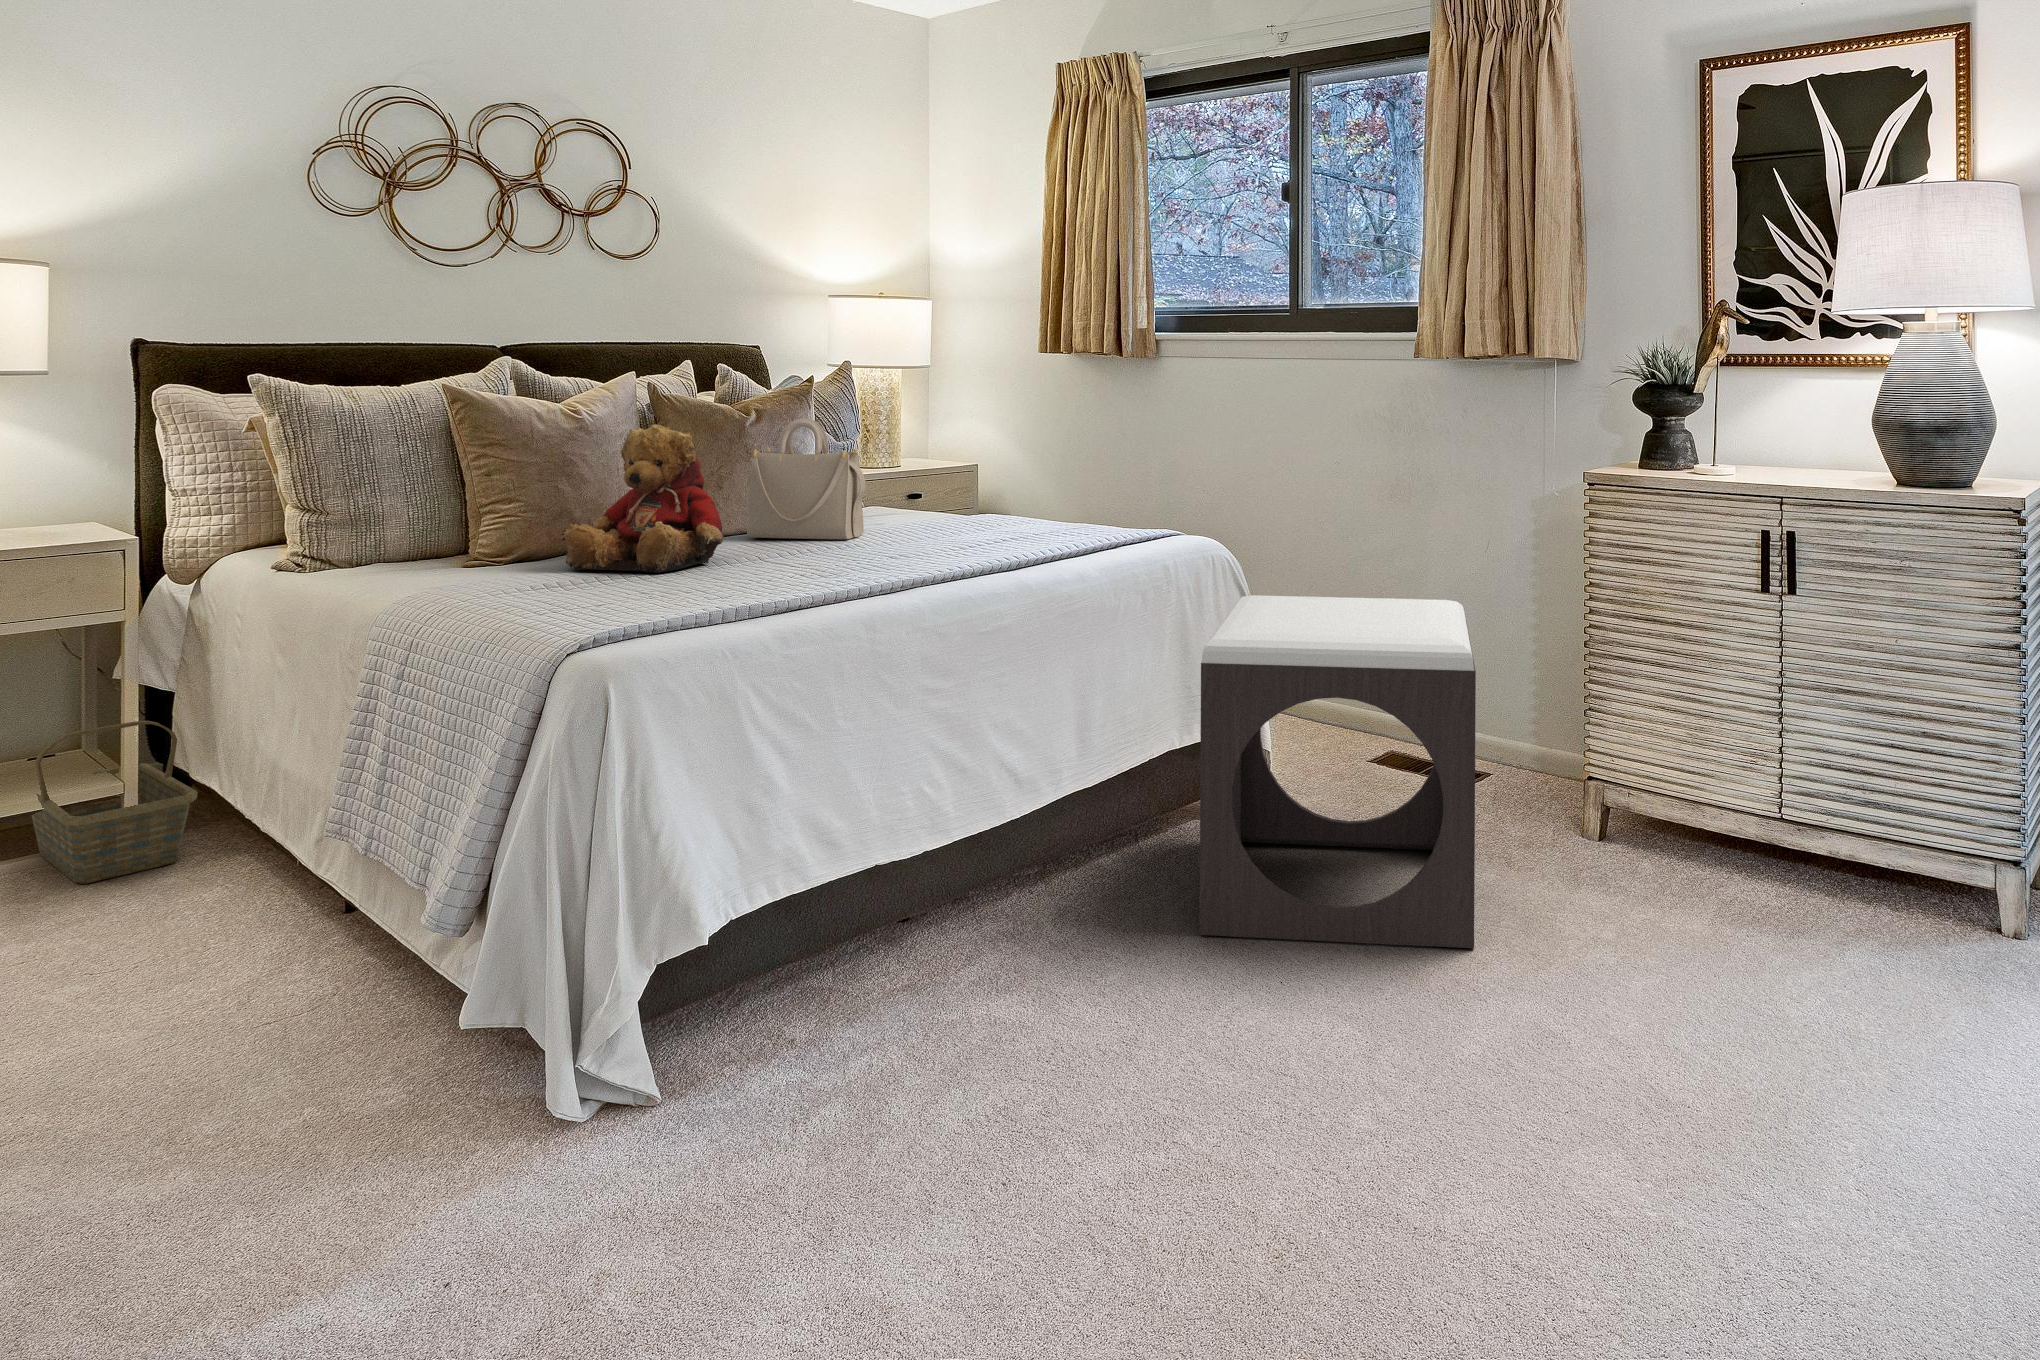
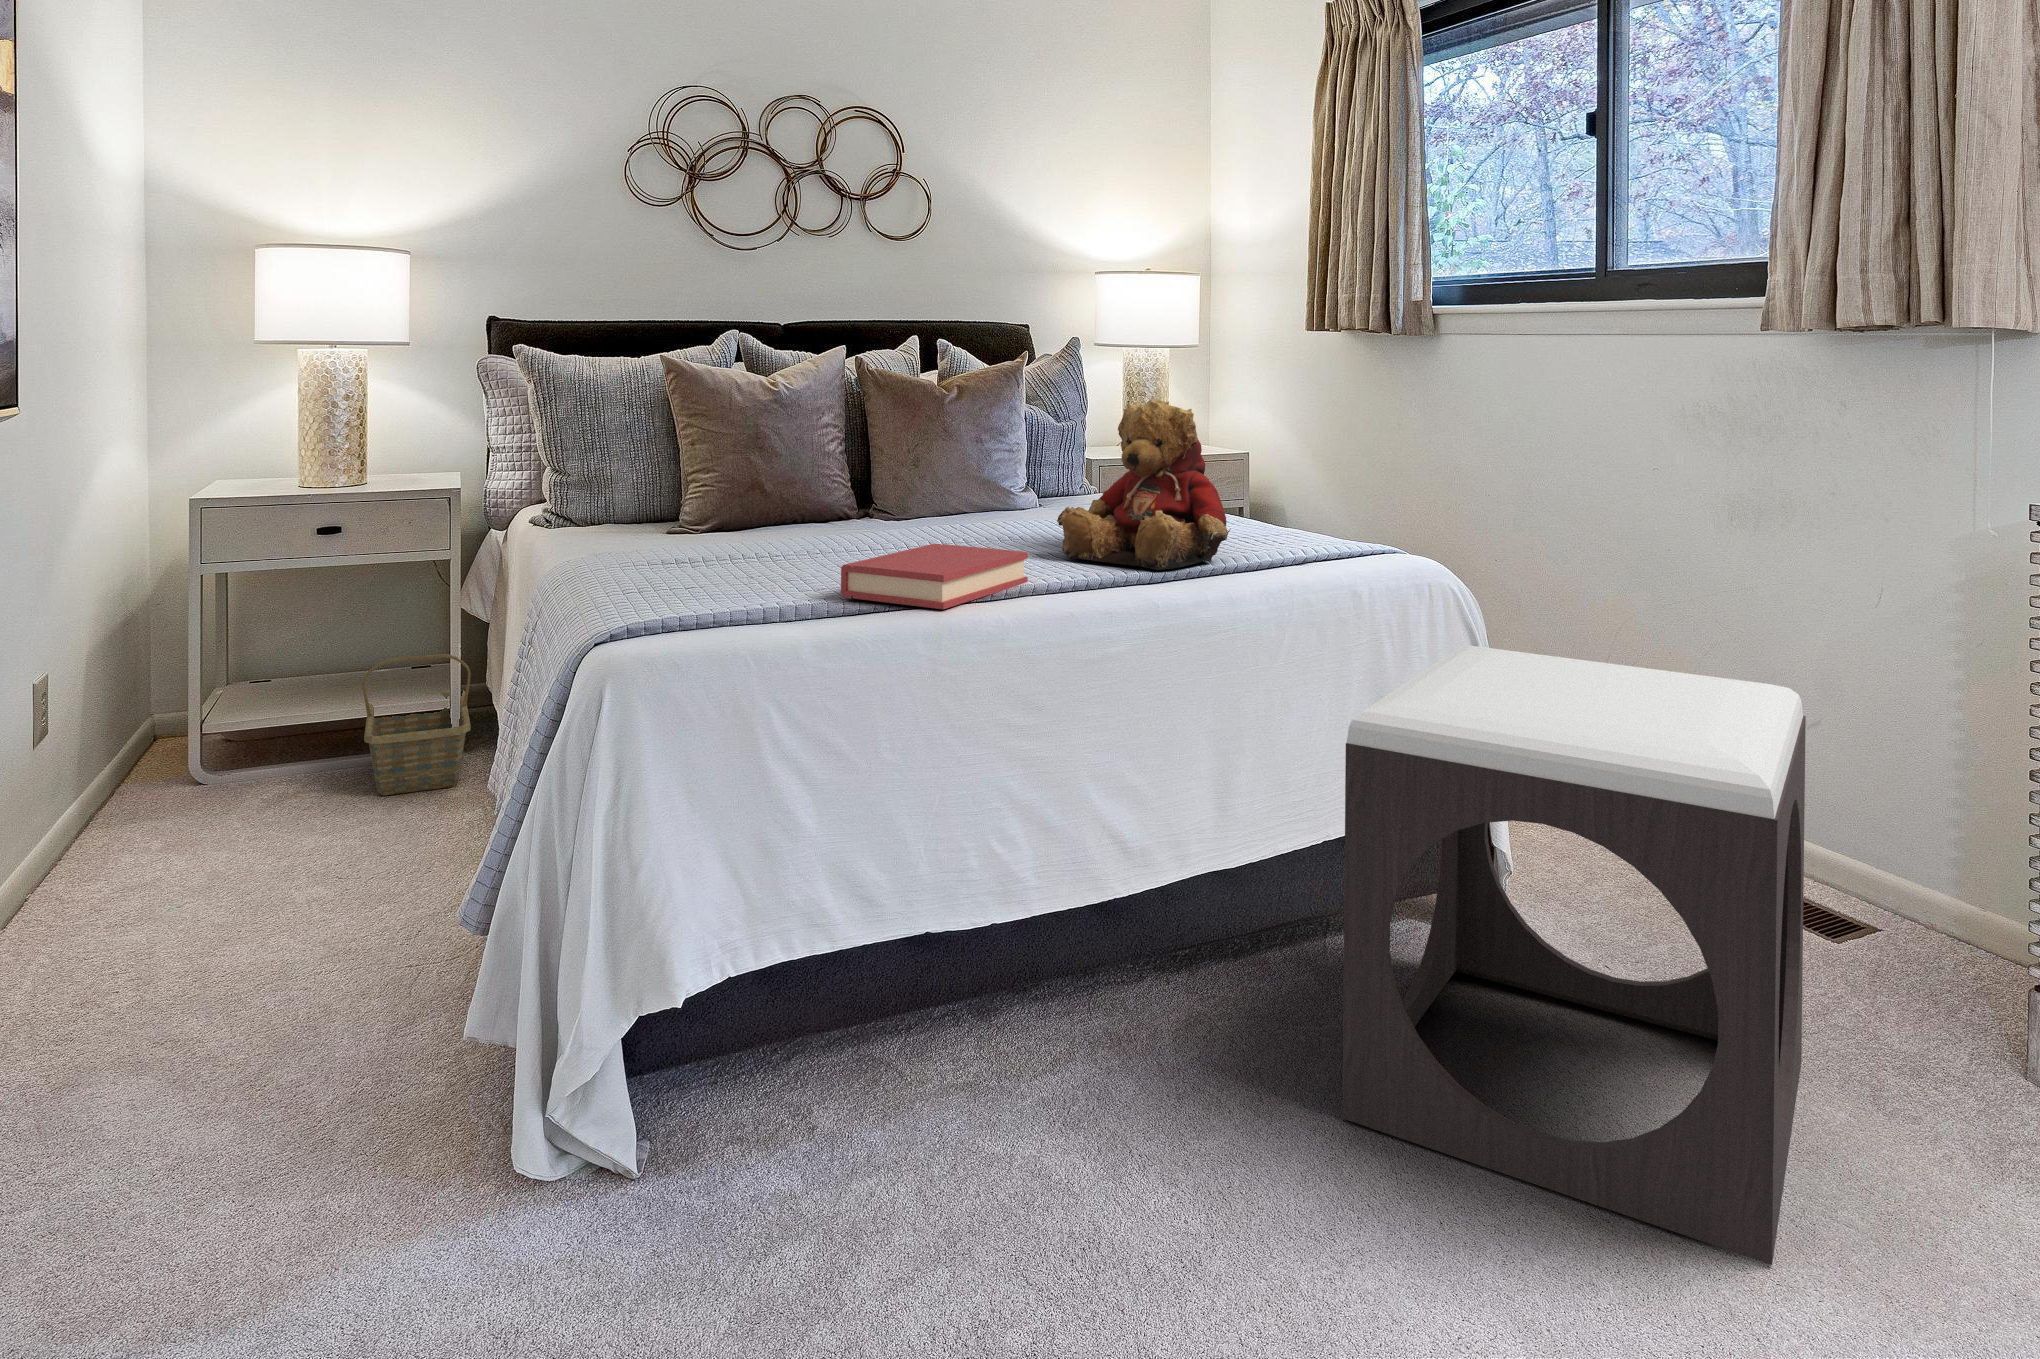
handbag: present [746,419,865,540] -> none [923,397,1043,533]
teddy bear: present [561,424,726,573] -> present [1057,399,1231,570]
hardback book: none [766,548,911,596] -> present [841,544,1028,609]

